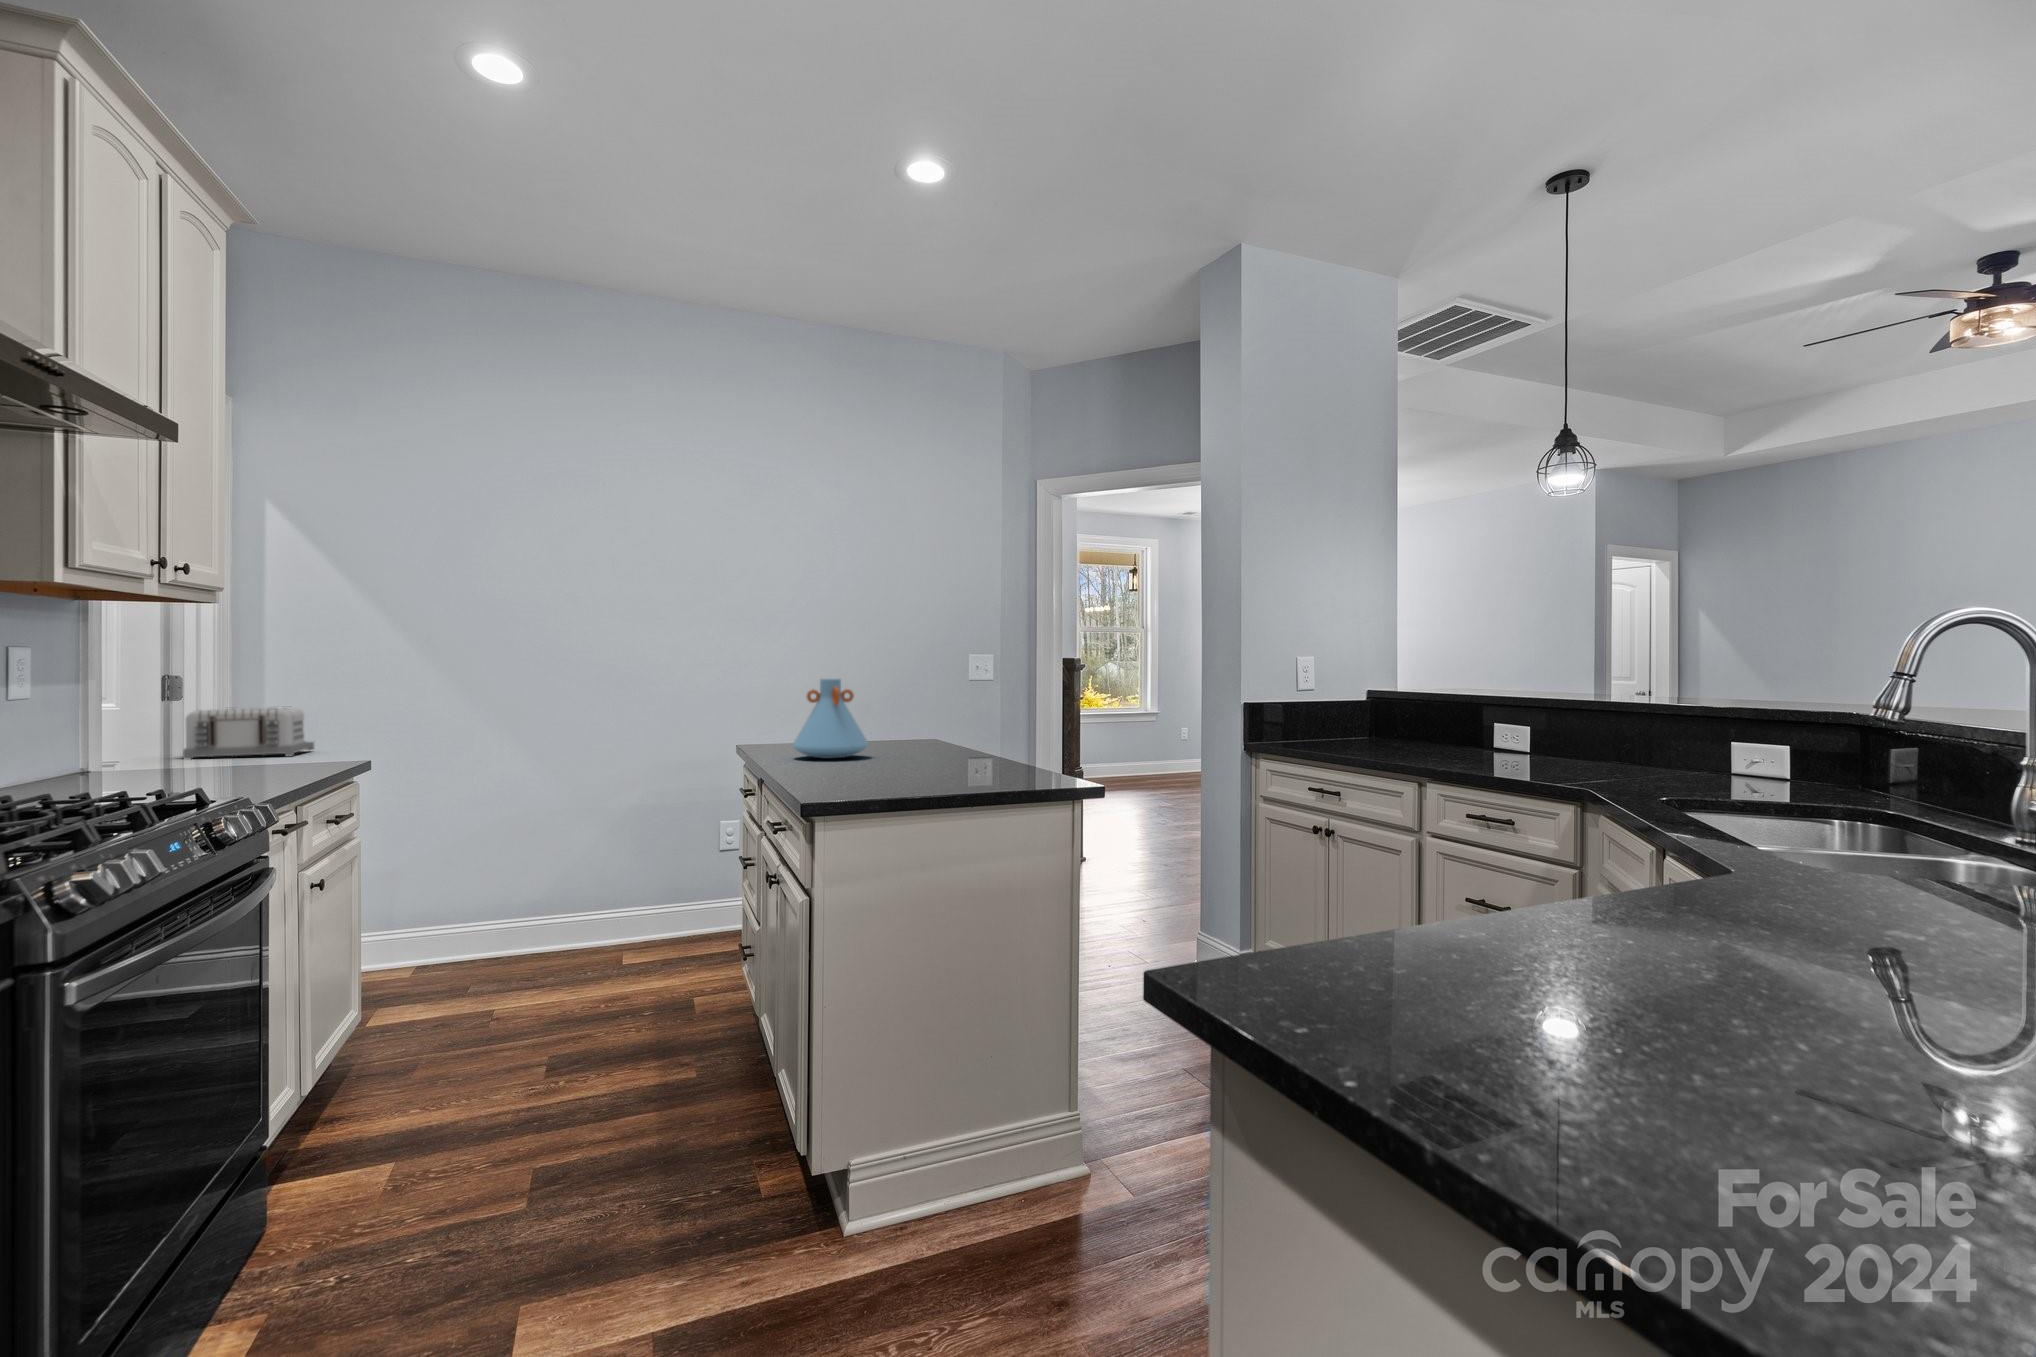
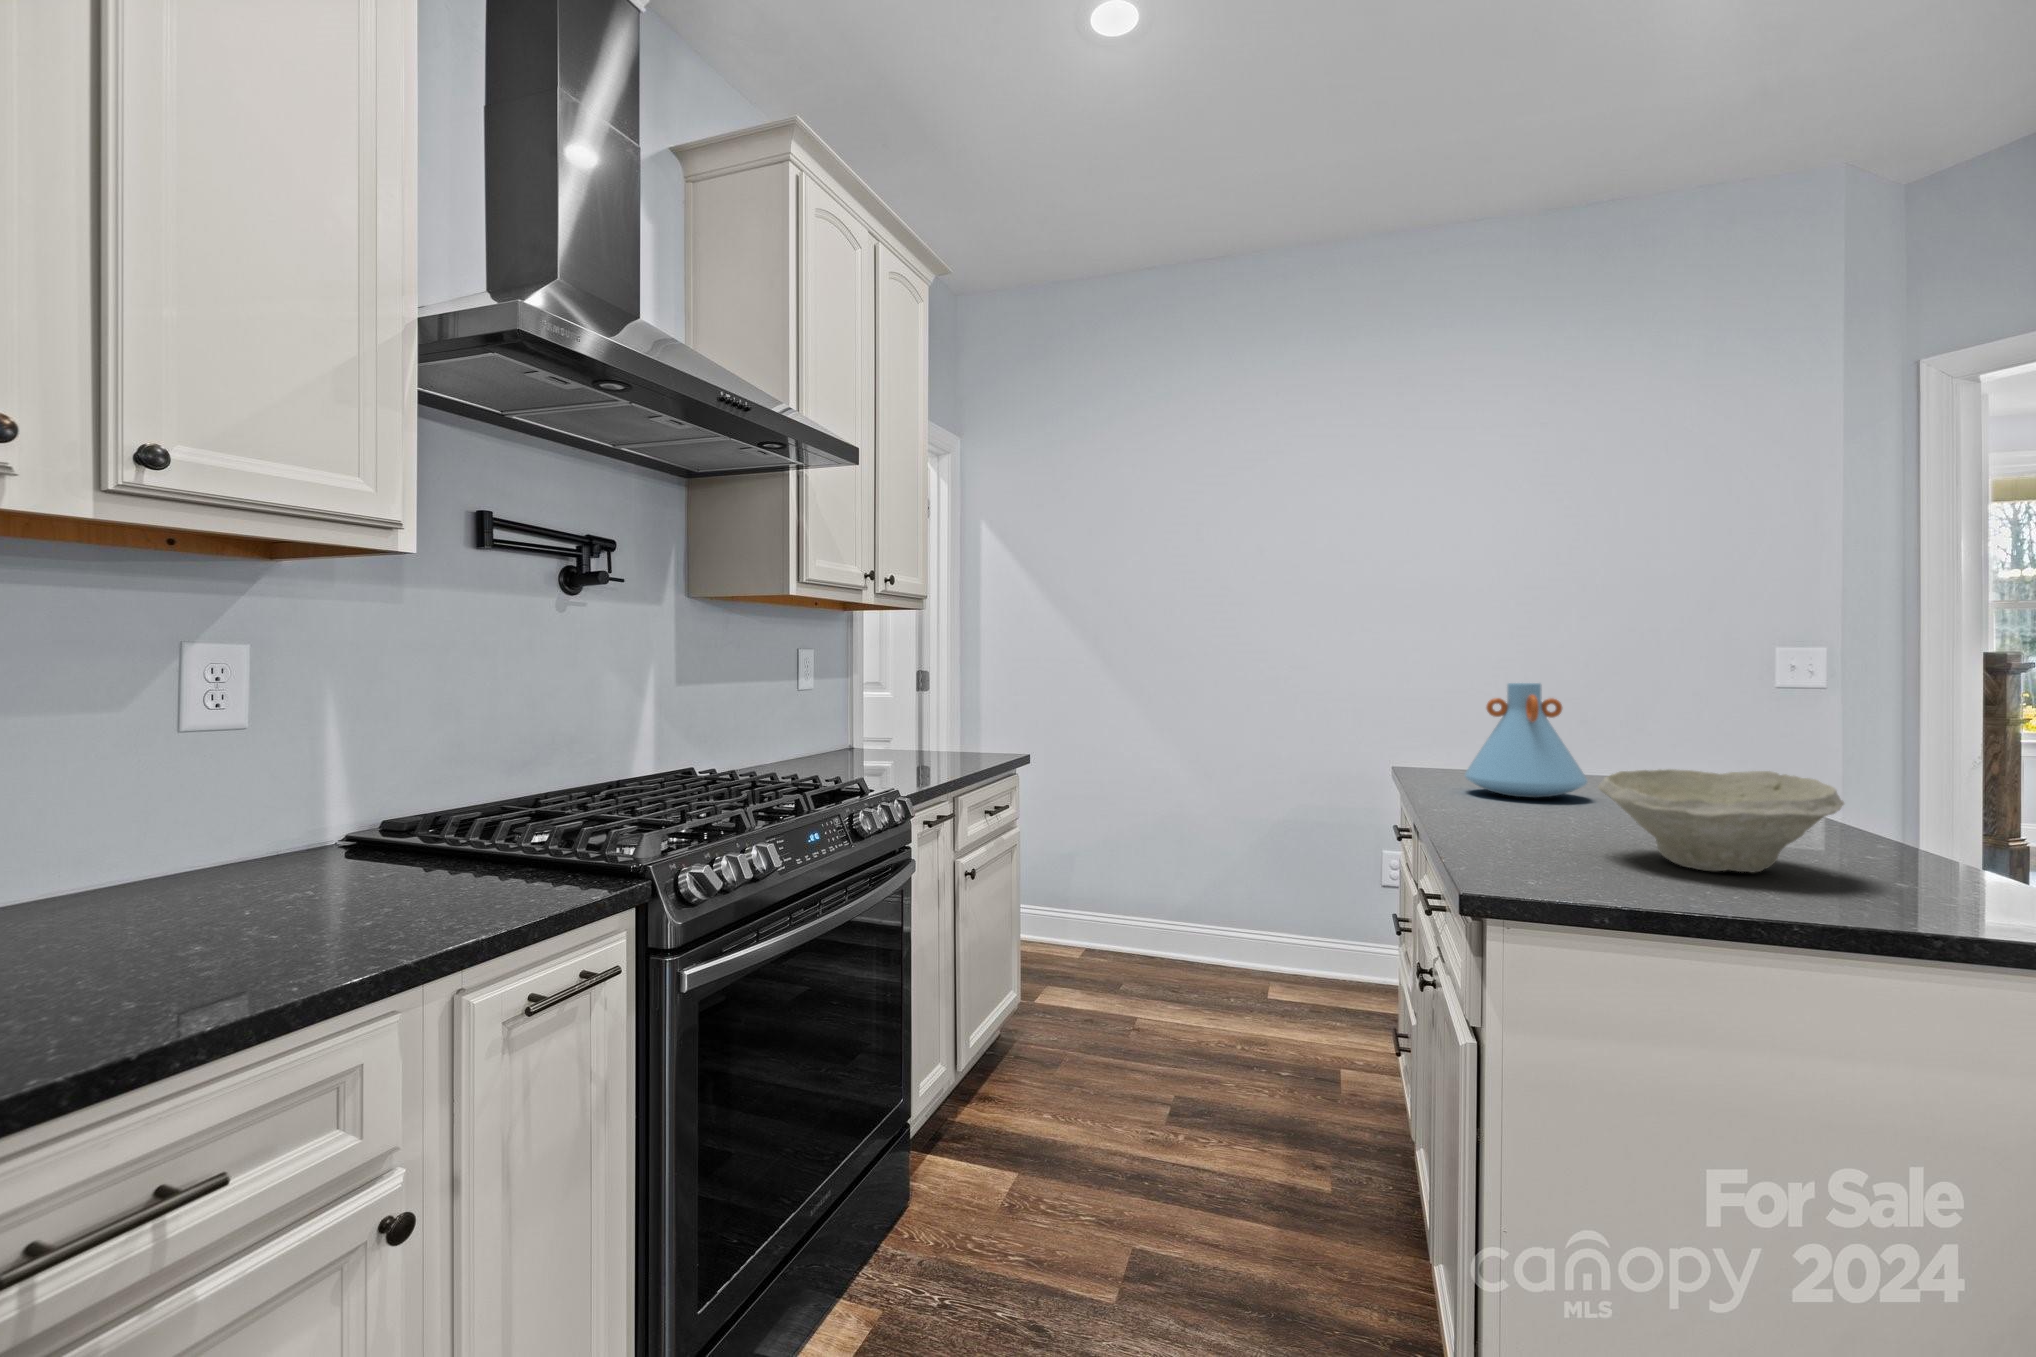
toaster: present [183,708,314,759] -> none [926,699,1015,743]
bowl: none [875,724,986,782] -> present [1598,769,1844,872]

